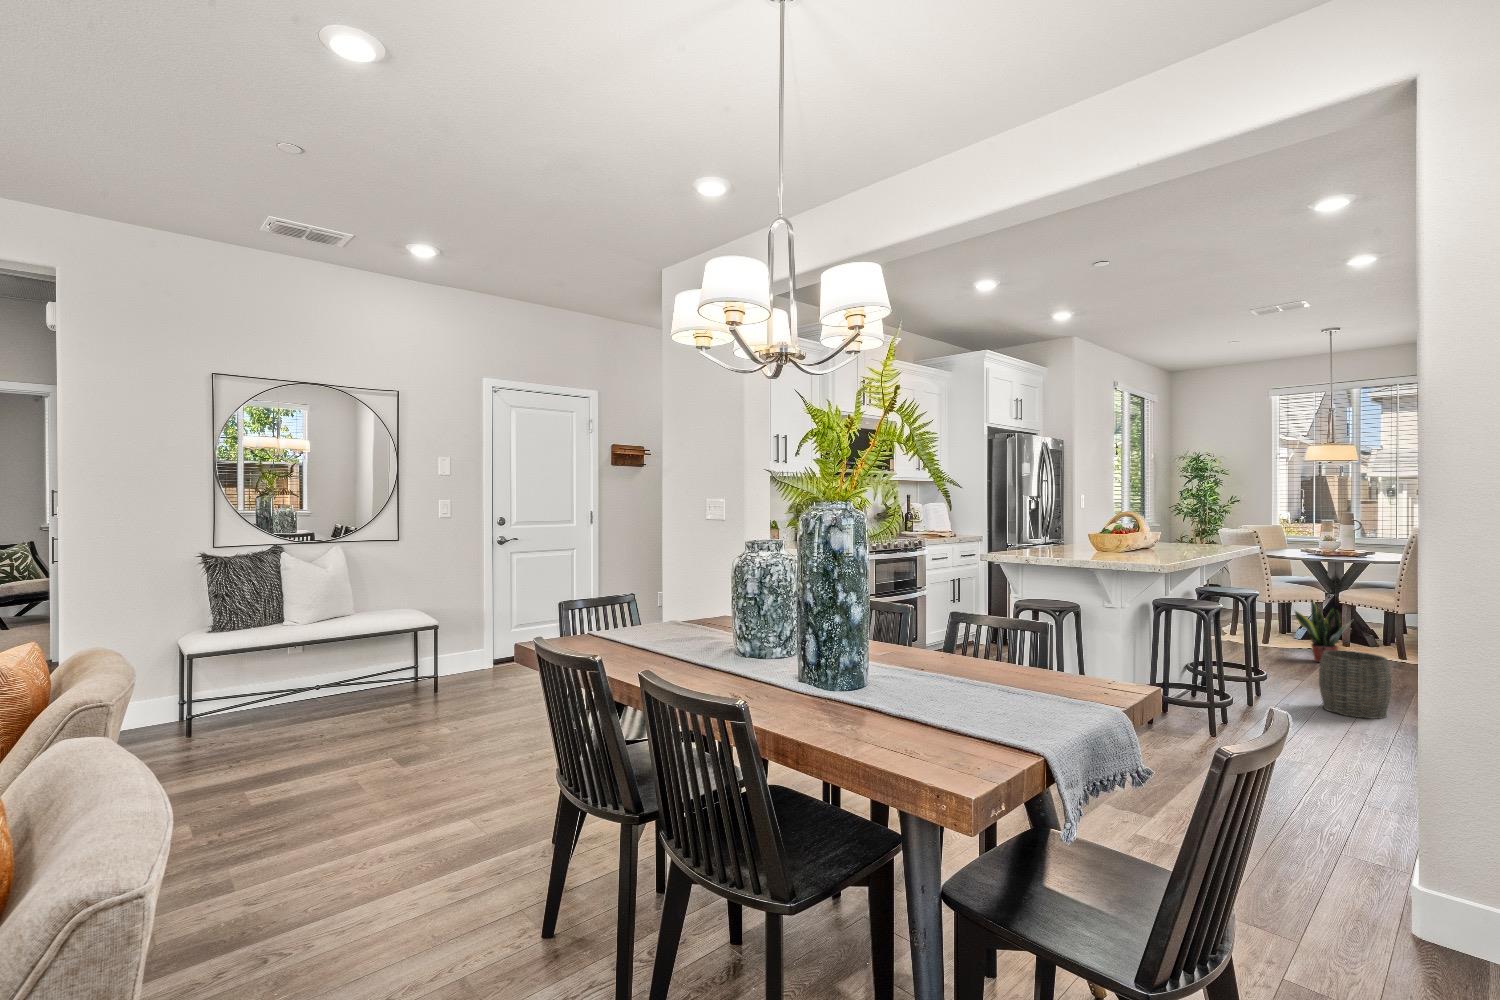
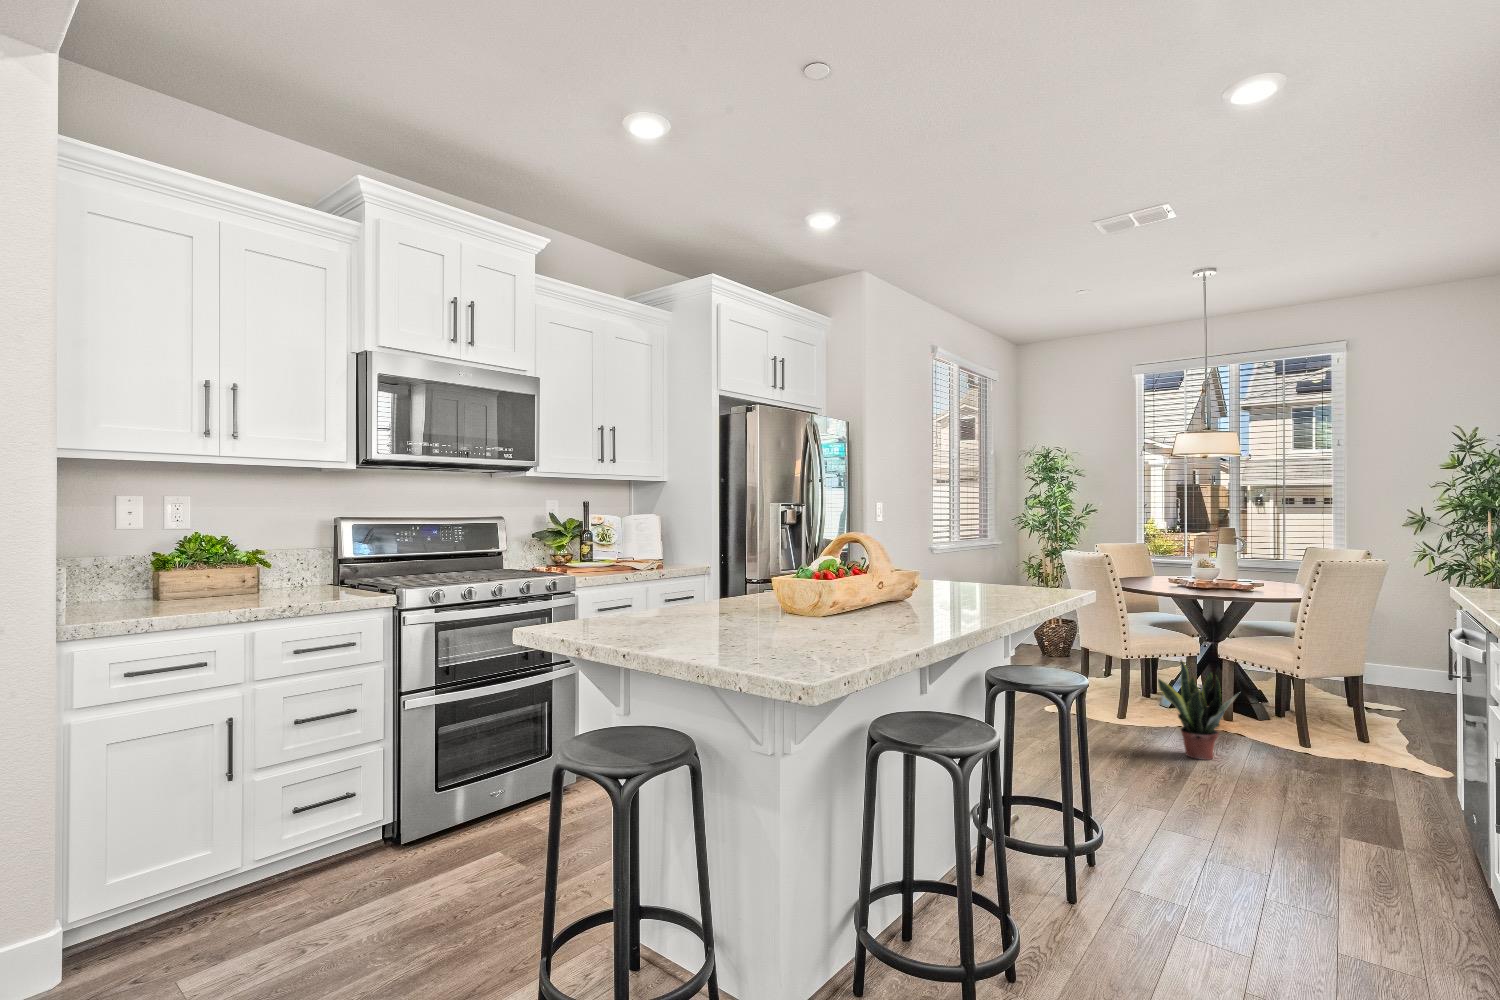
woven basket: present [1319,650,1391,719] -> none [1192,778,1315,920]

